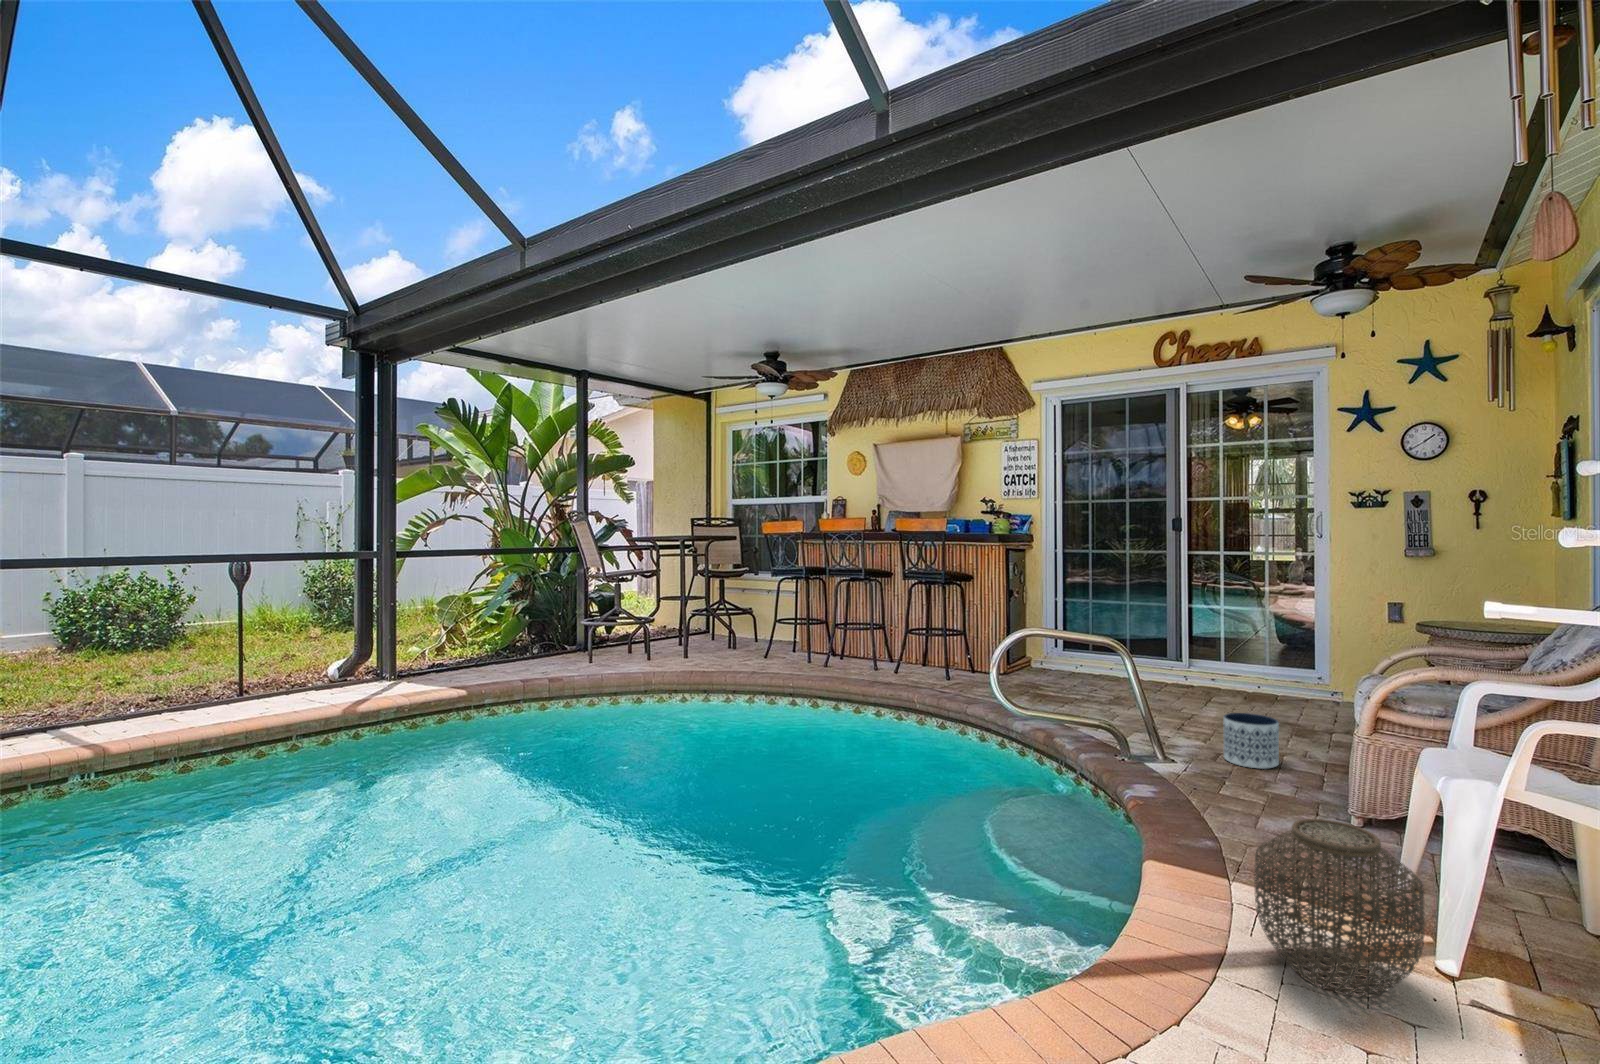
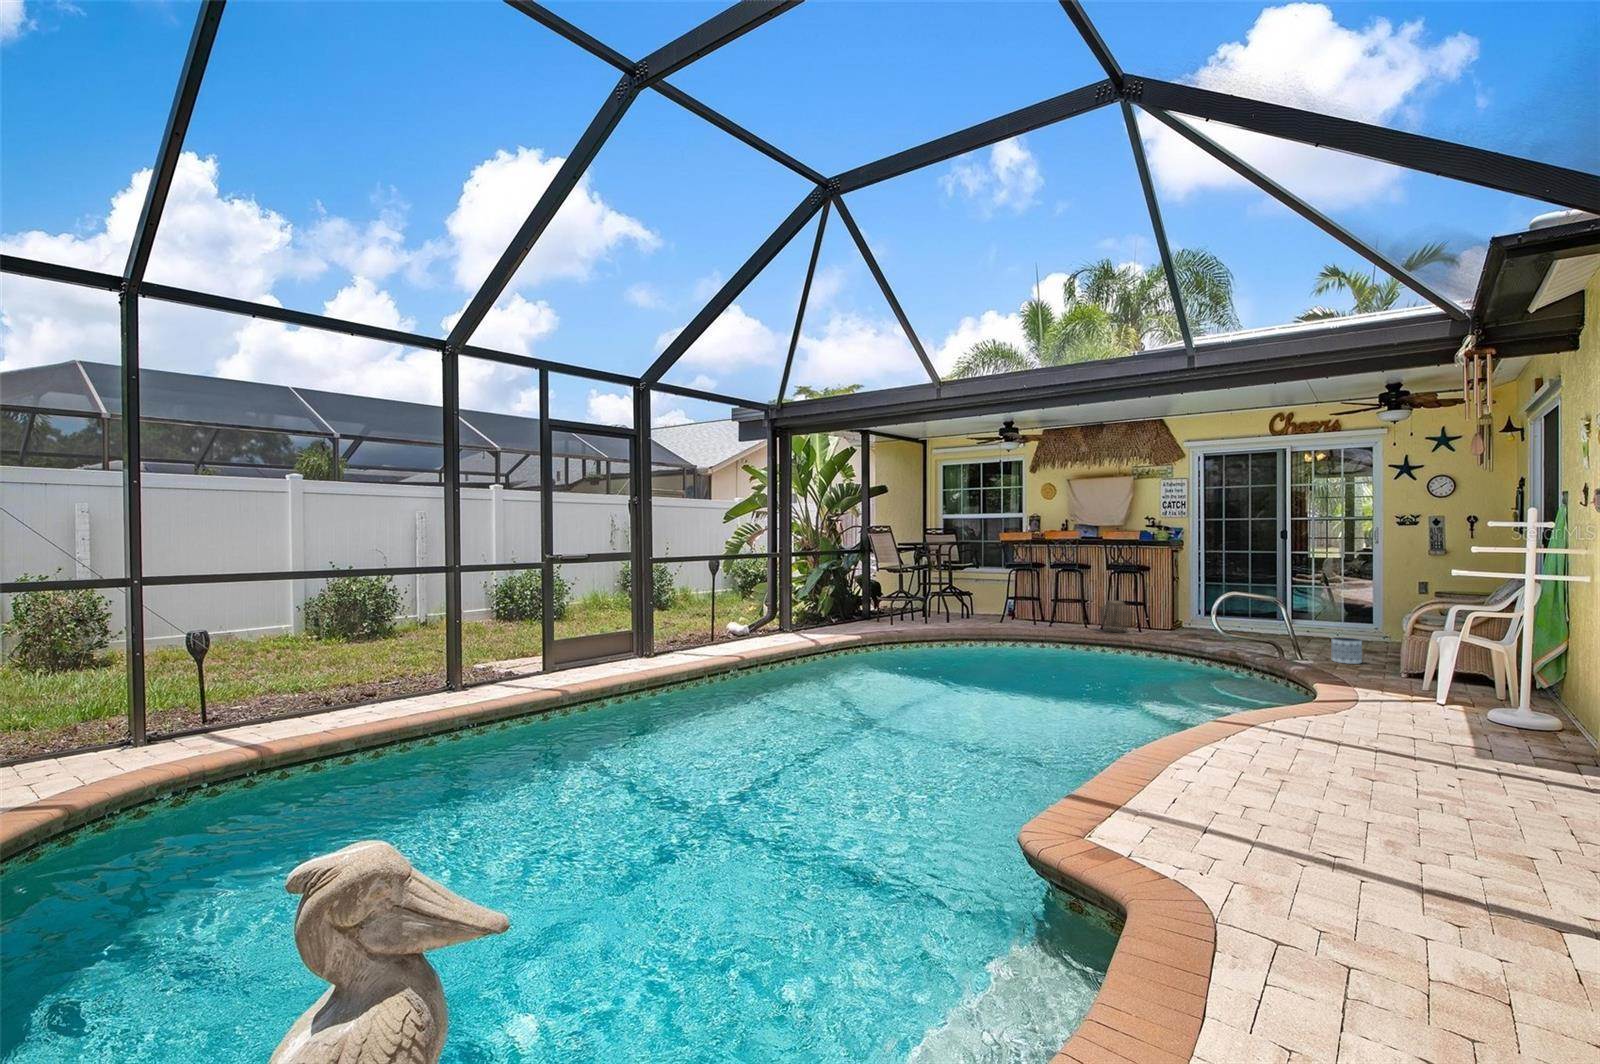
woven basket: present [1255,819,1425,996] -> present [1100,601,1131,632]

